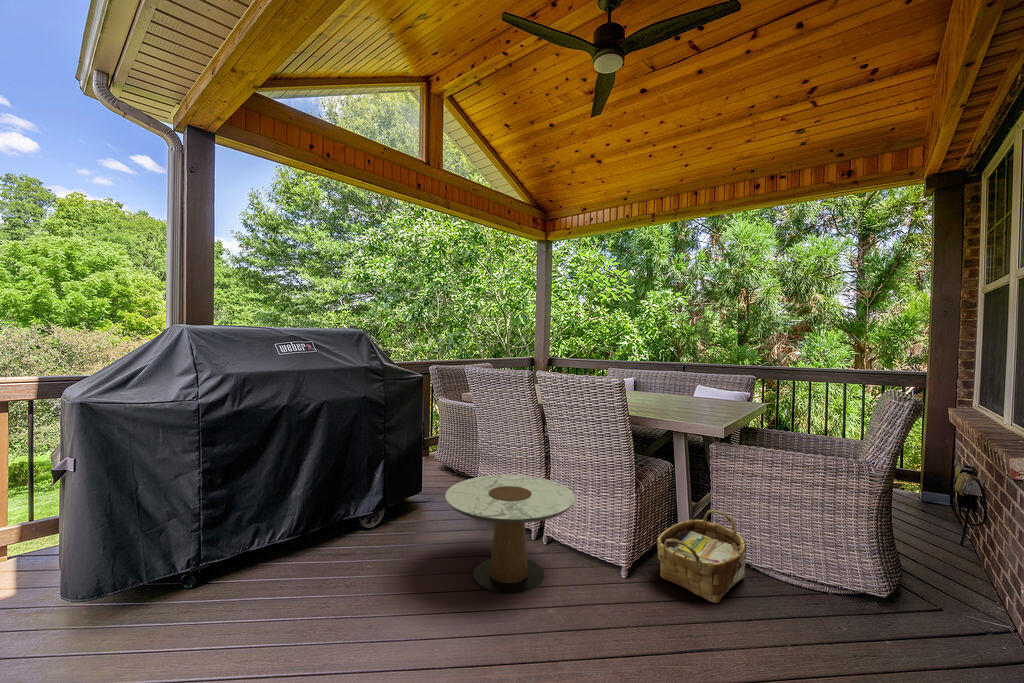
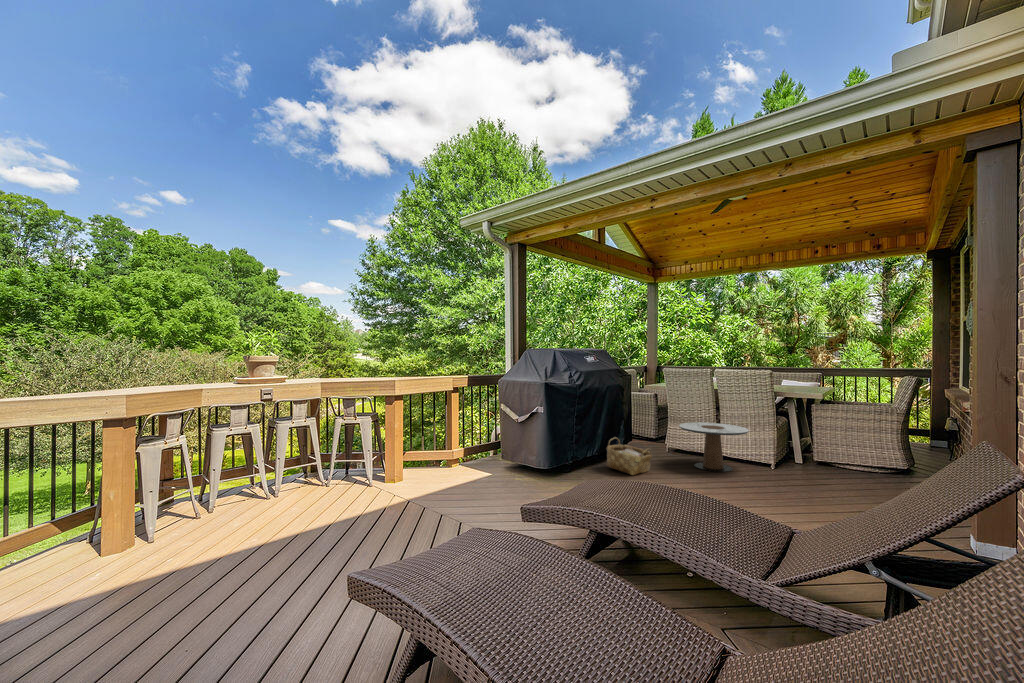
woven basket: present [657,510,746,603] -> present [607,438,652,475]

